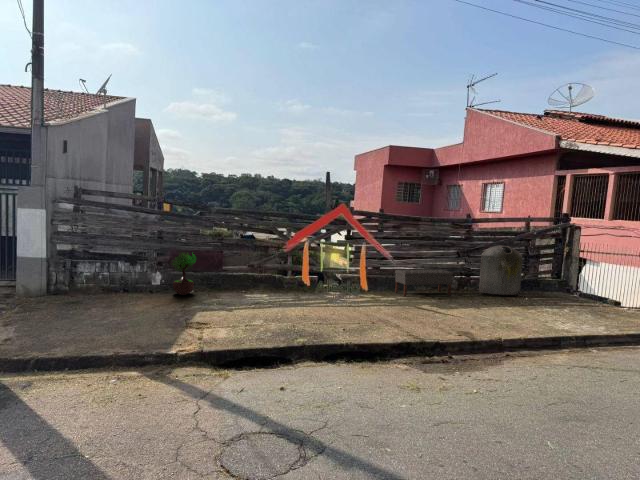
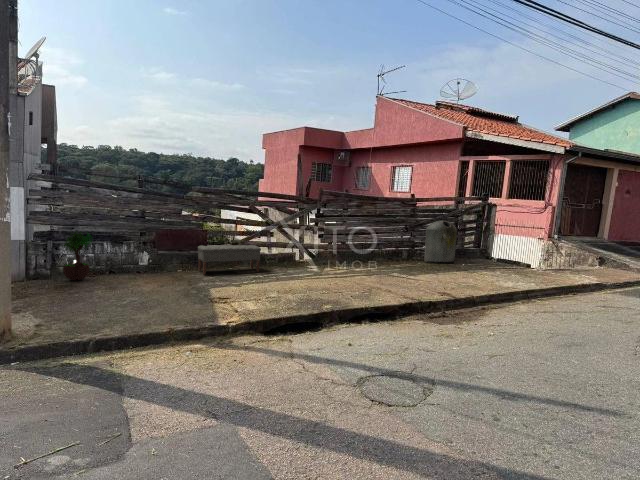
potted tree: present [172,253,195,295] -> present [62,232,92,280]
bench: present [395,269,453,296] -> present [198,245,261,275]

